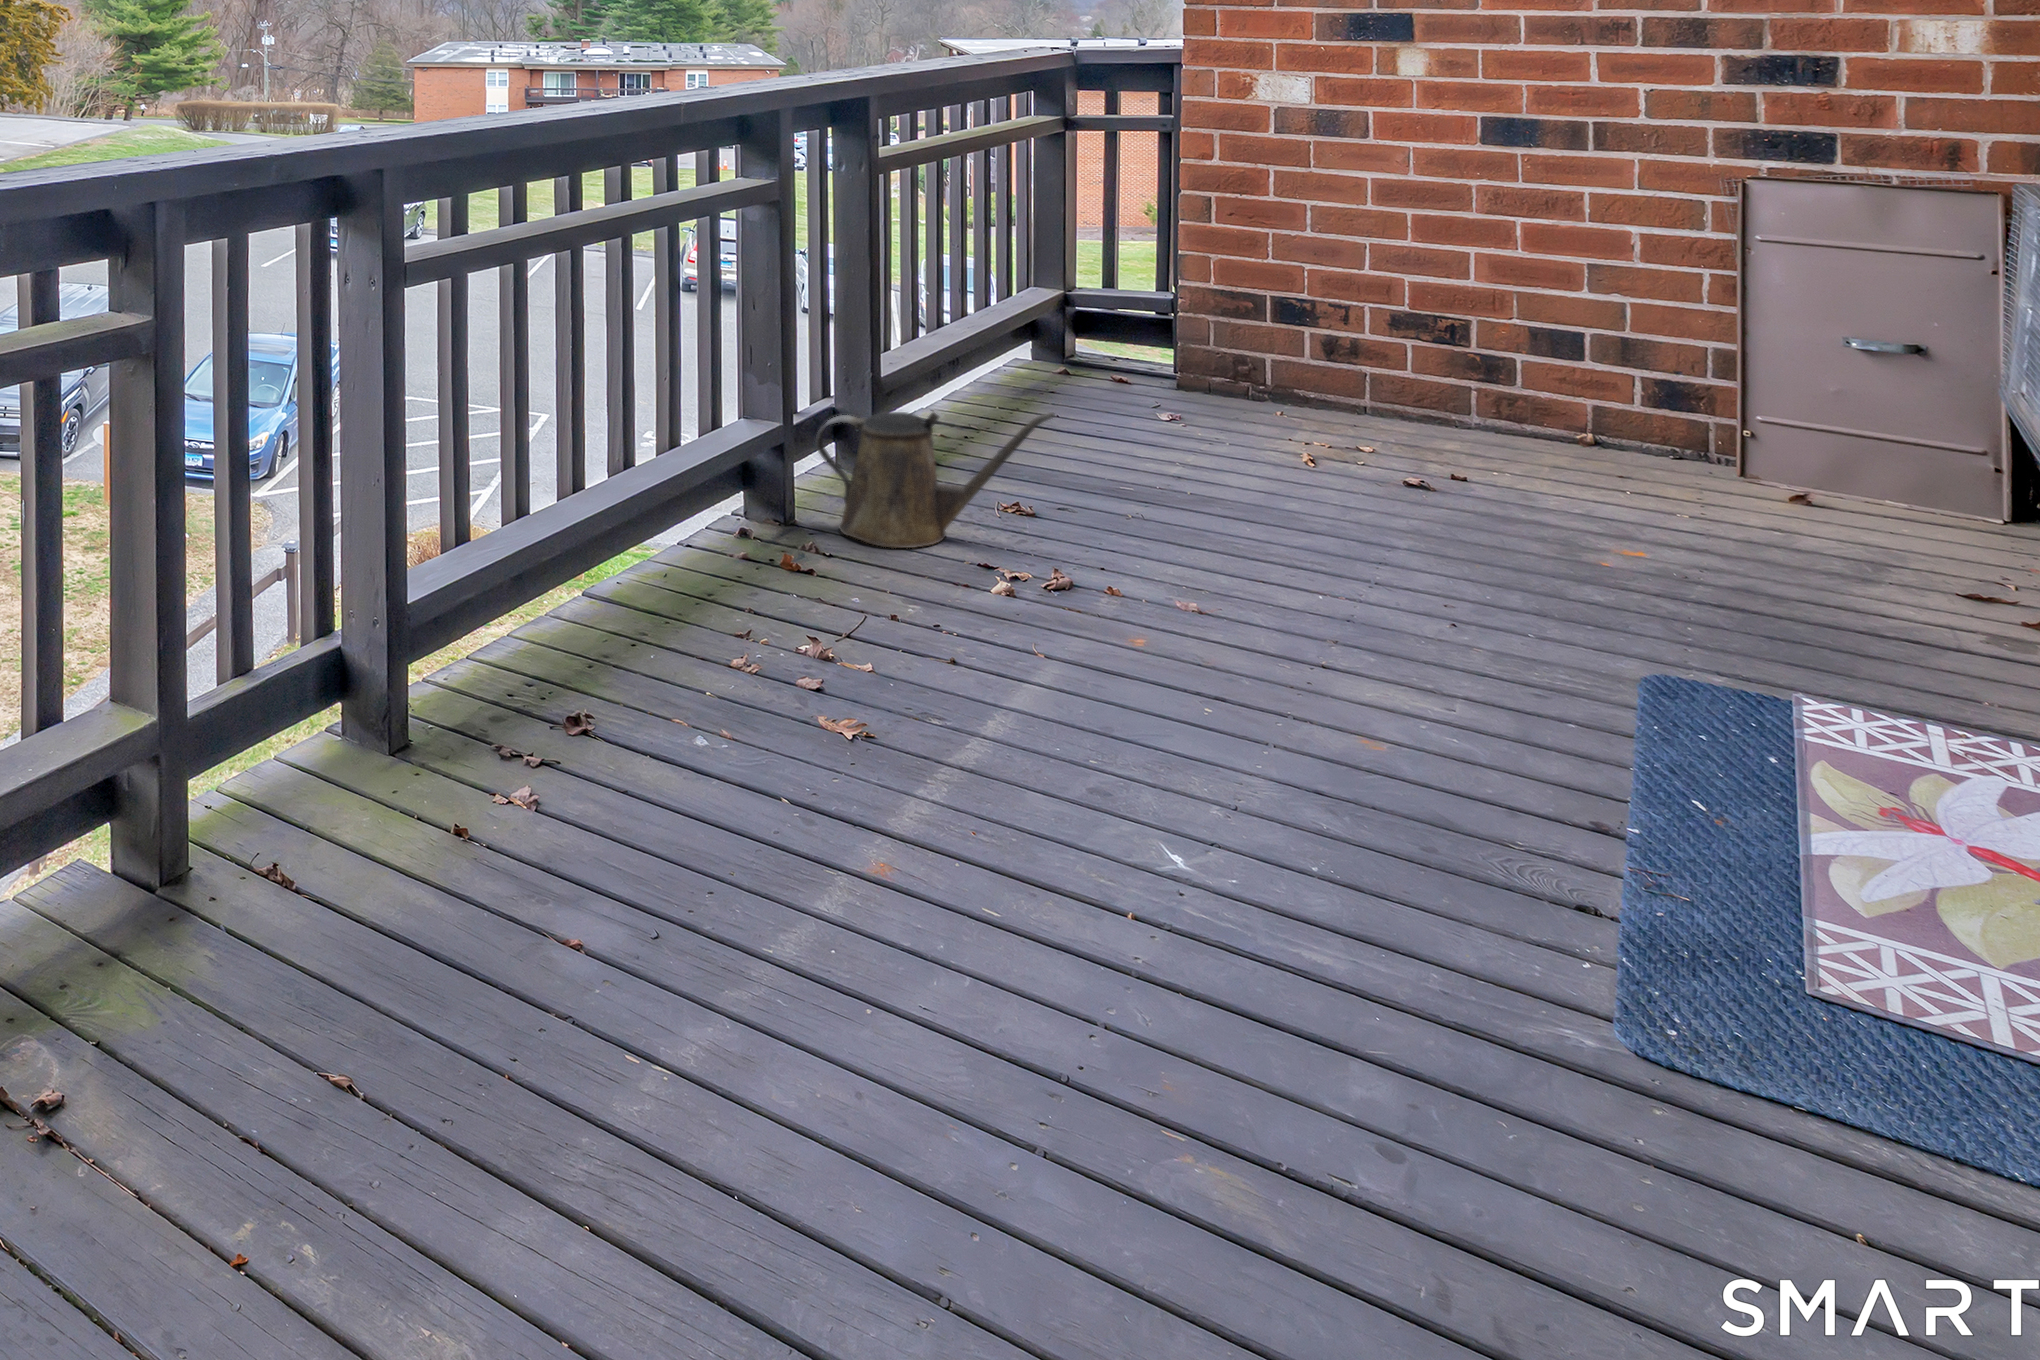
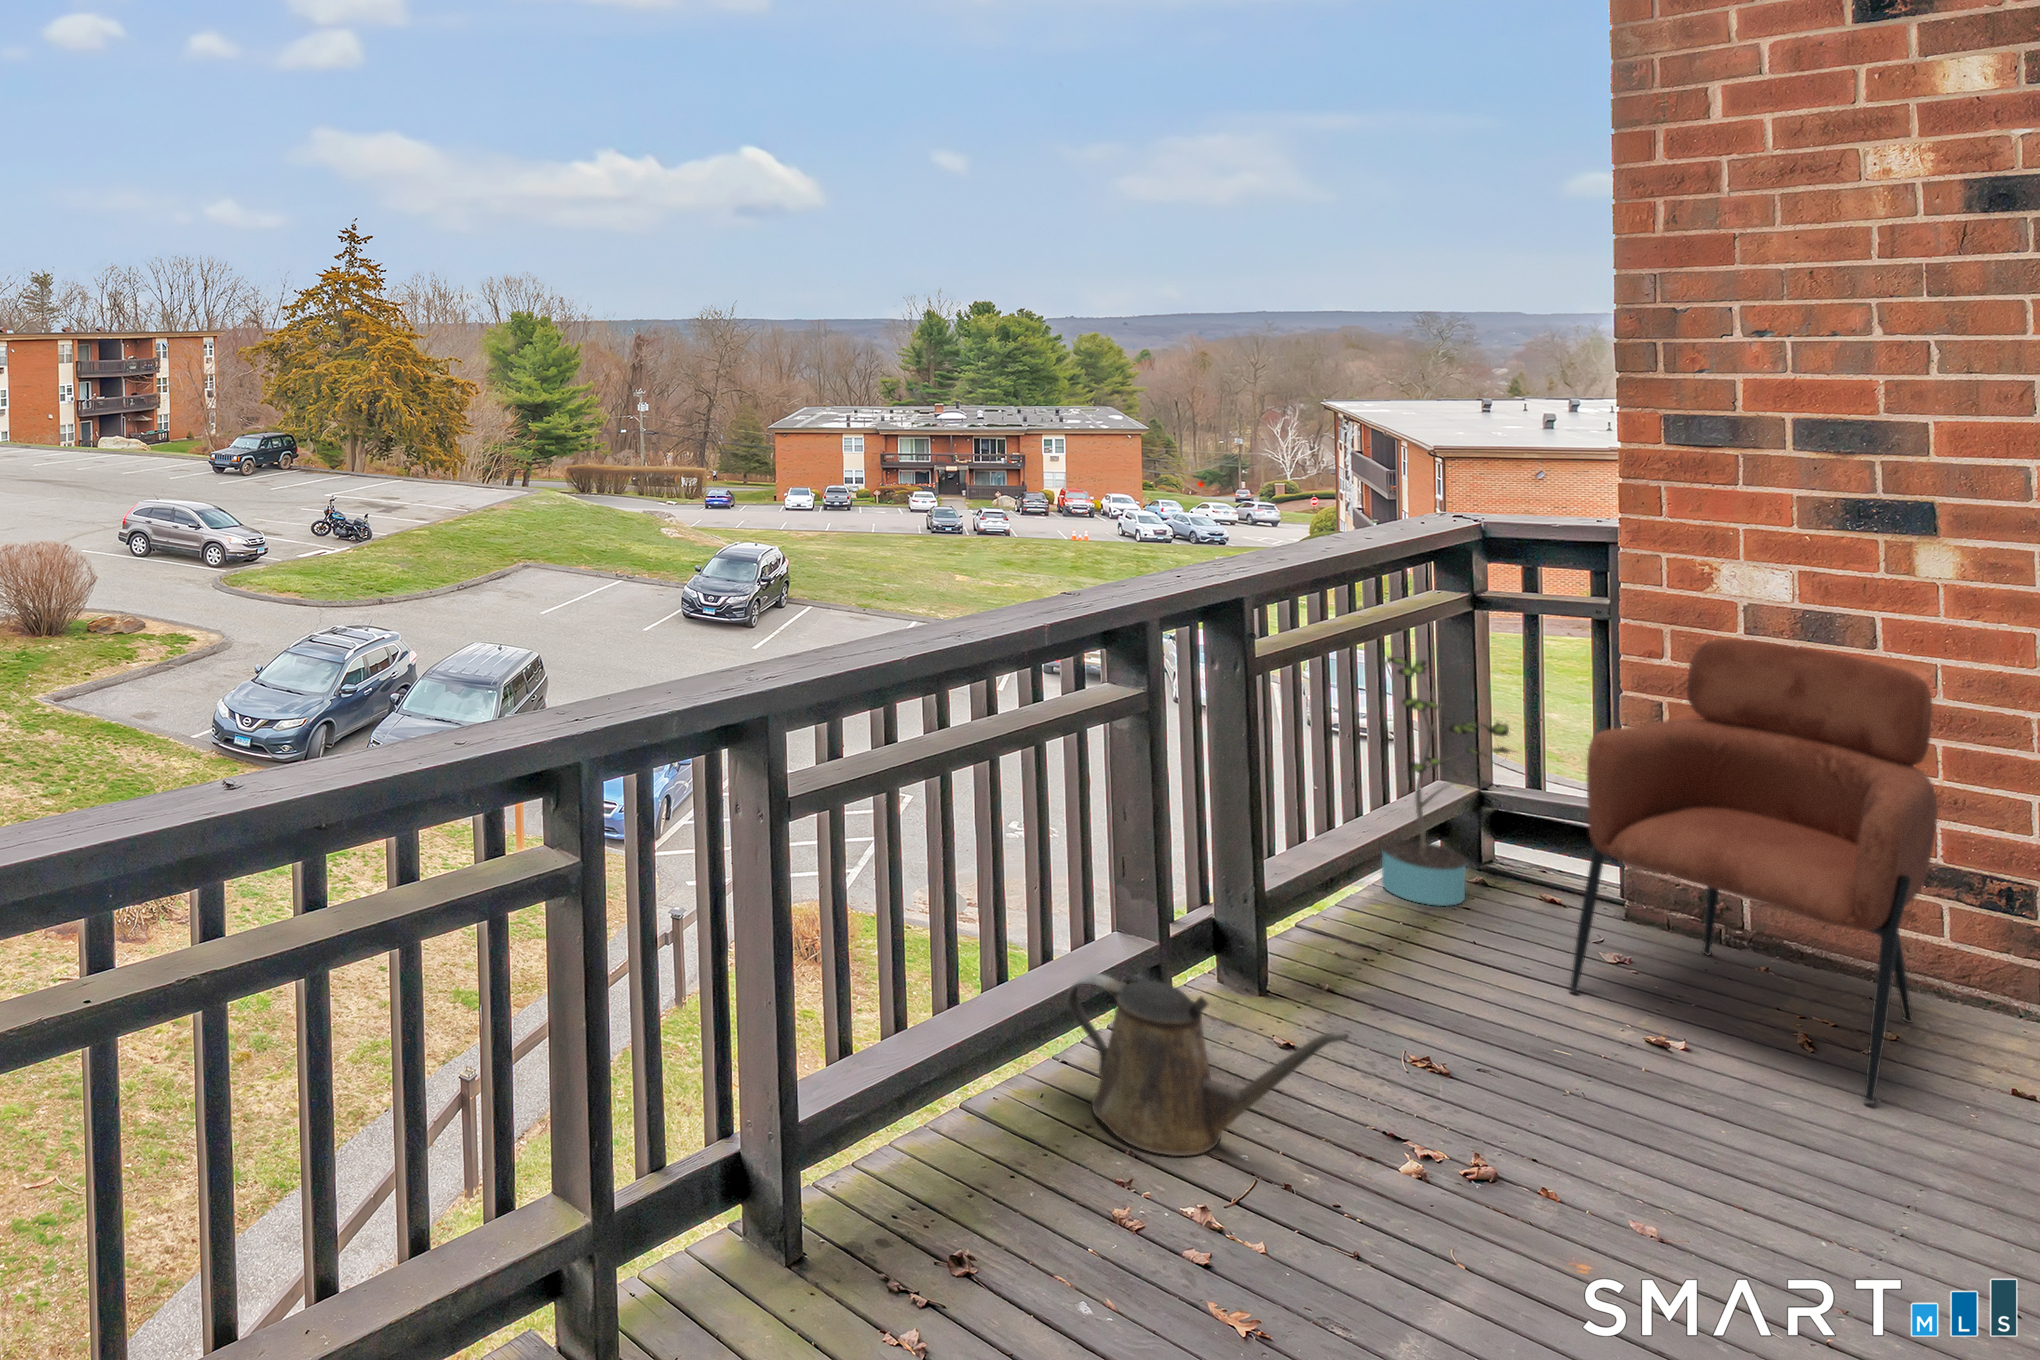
chair: none [1159,139,1405,460] -> present [1570,639,1938,1103]
potted plant: none [1001,189,1109,398] -> present [1382,657,1511,906]

